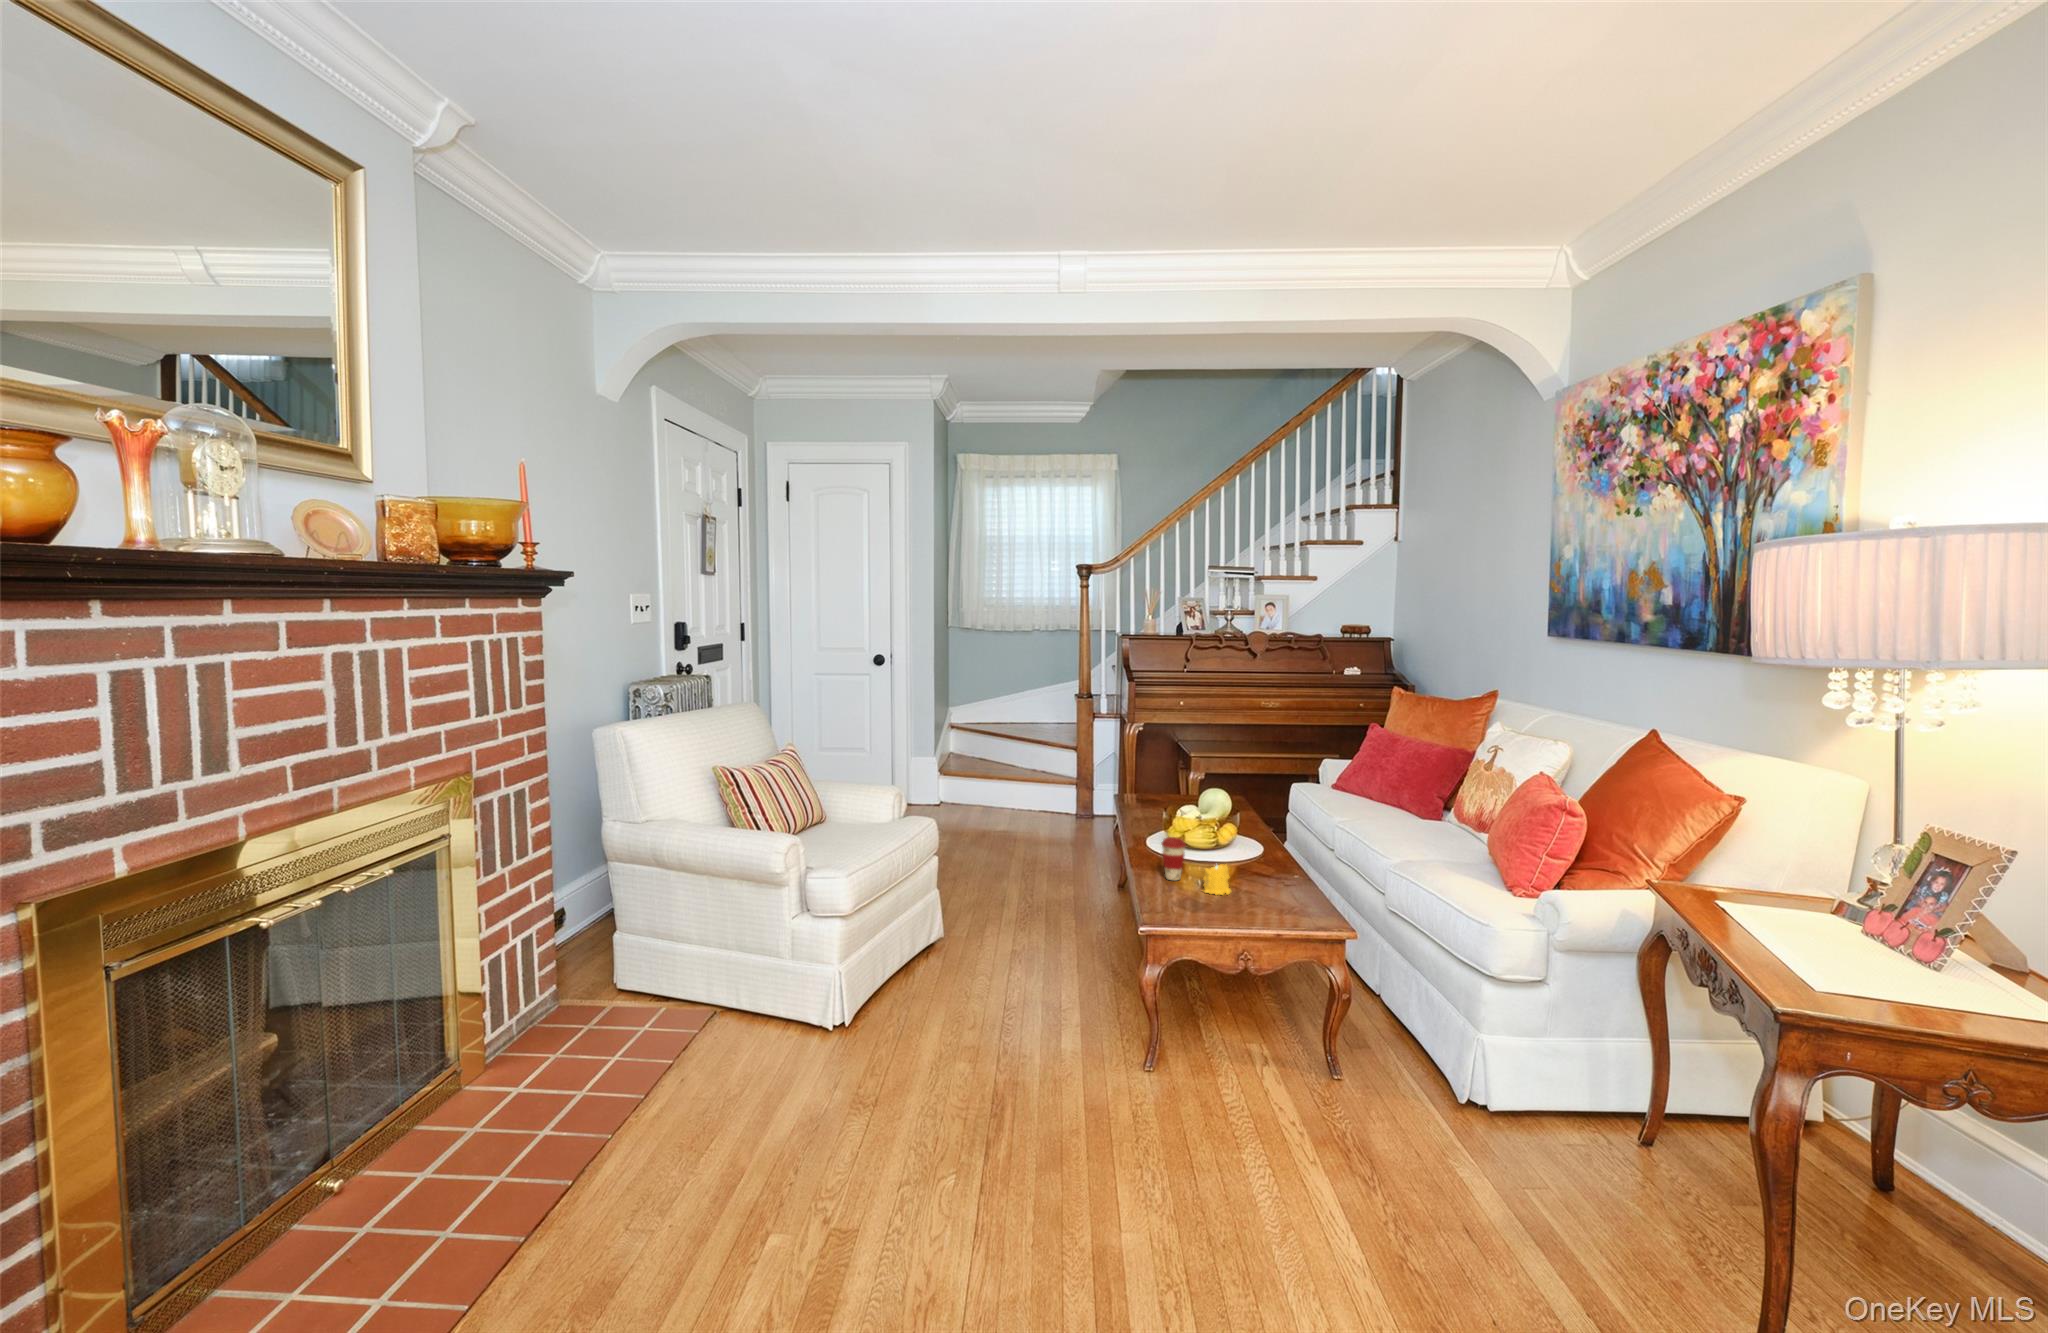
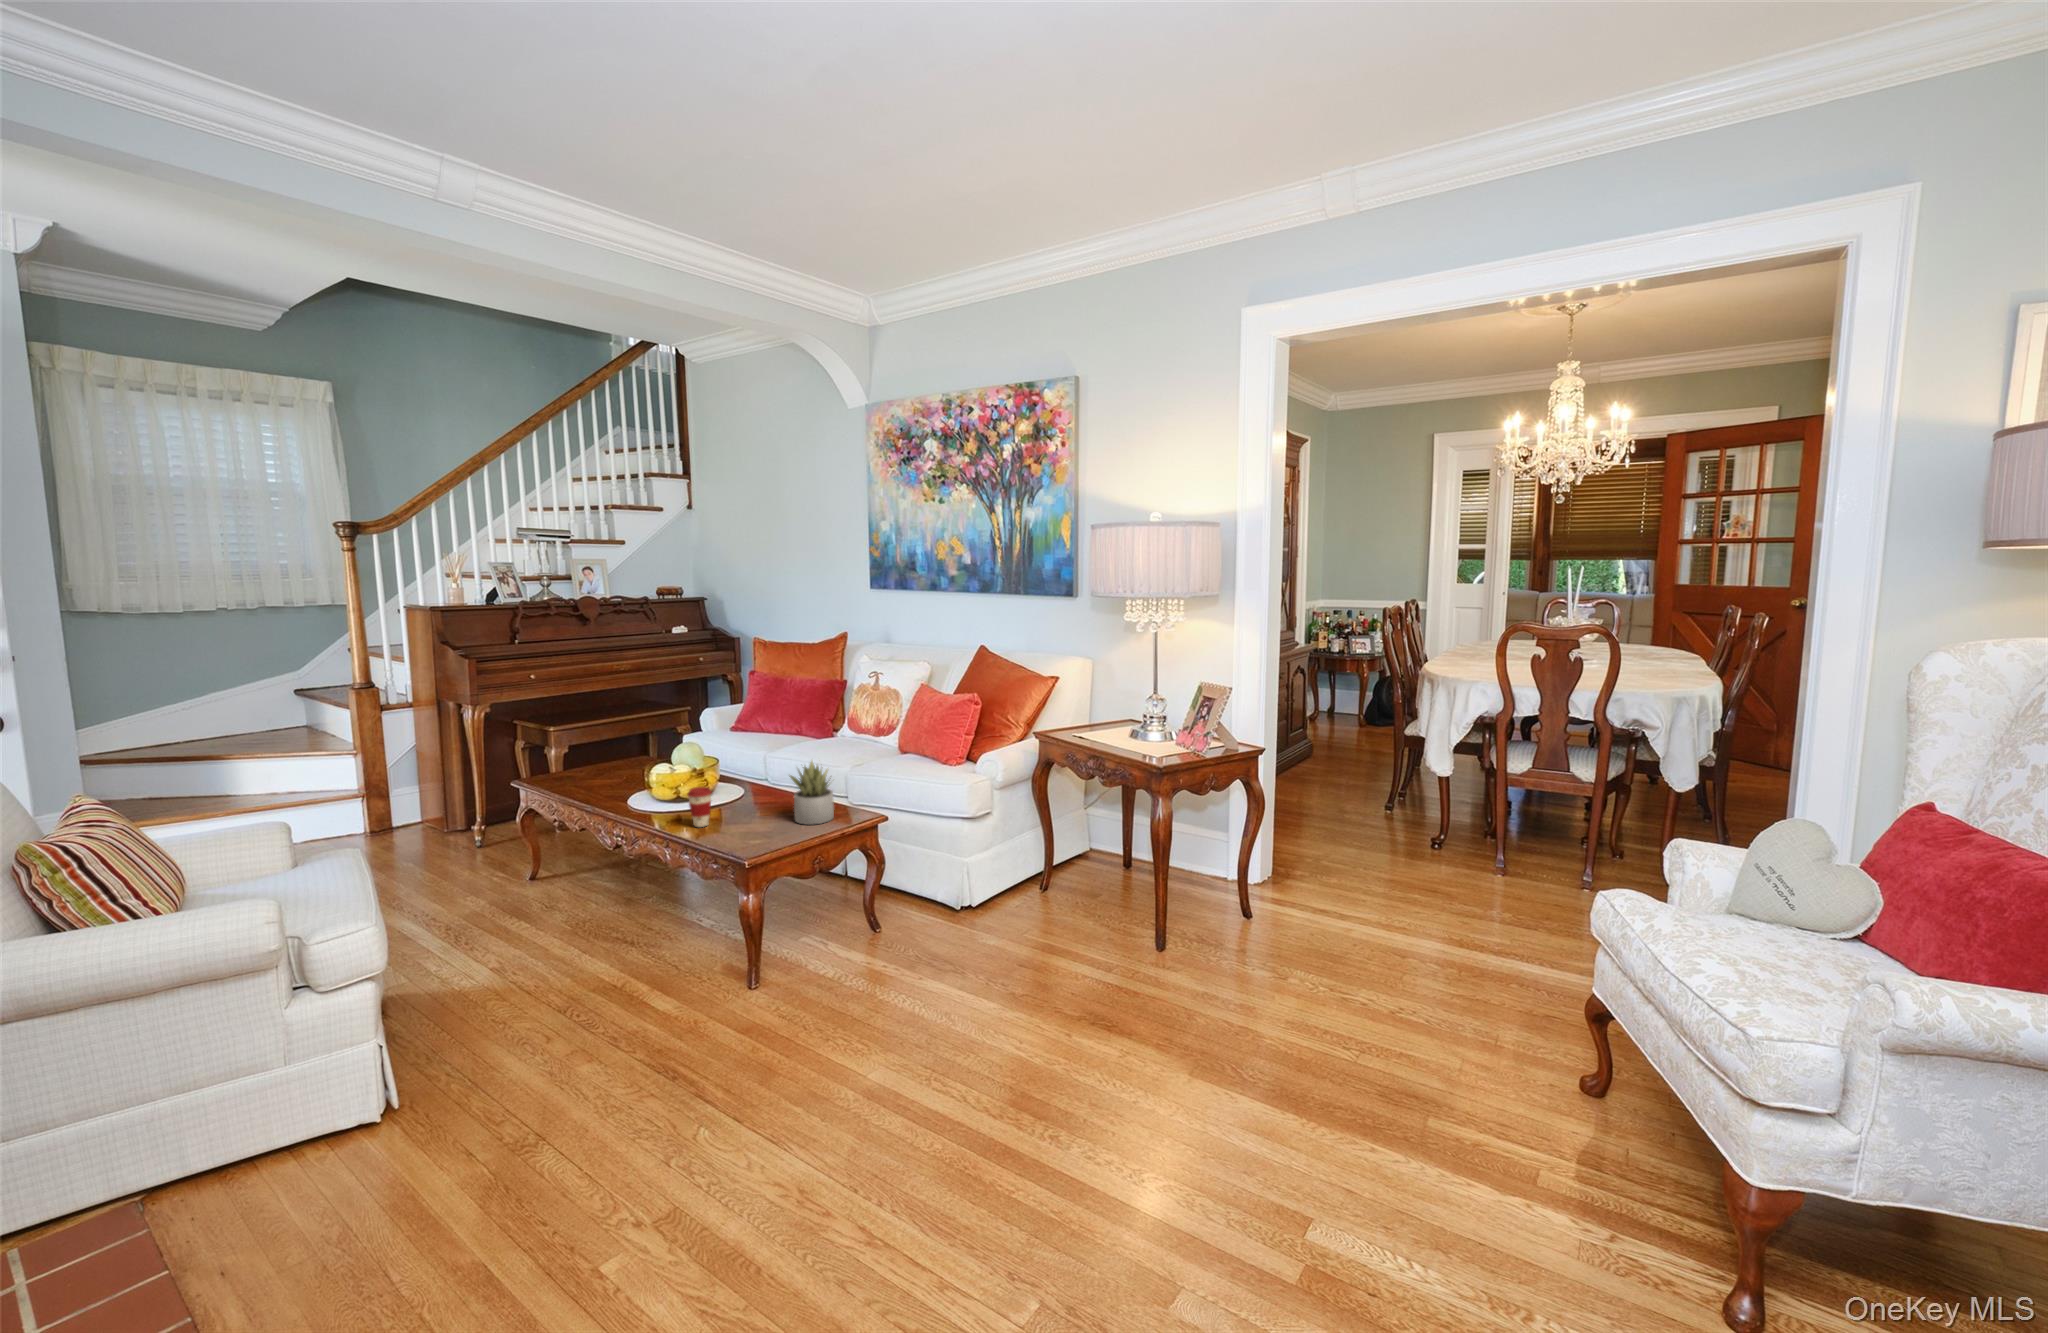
succulent plant: none [1250,834,1307,915] -> present [789,761,834,825]
candle: present [1204,864,1231,895] -> none [736,797,766,827]

